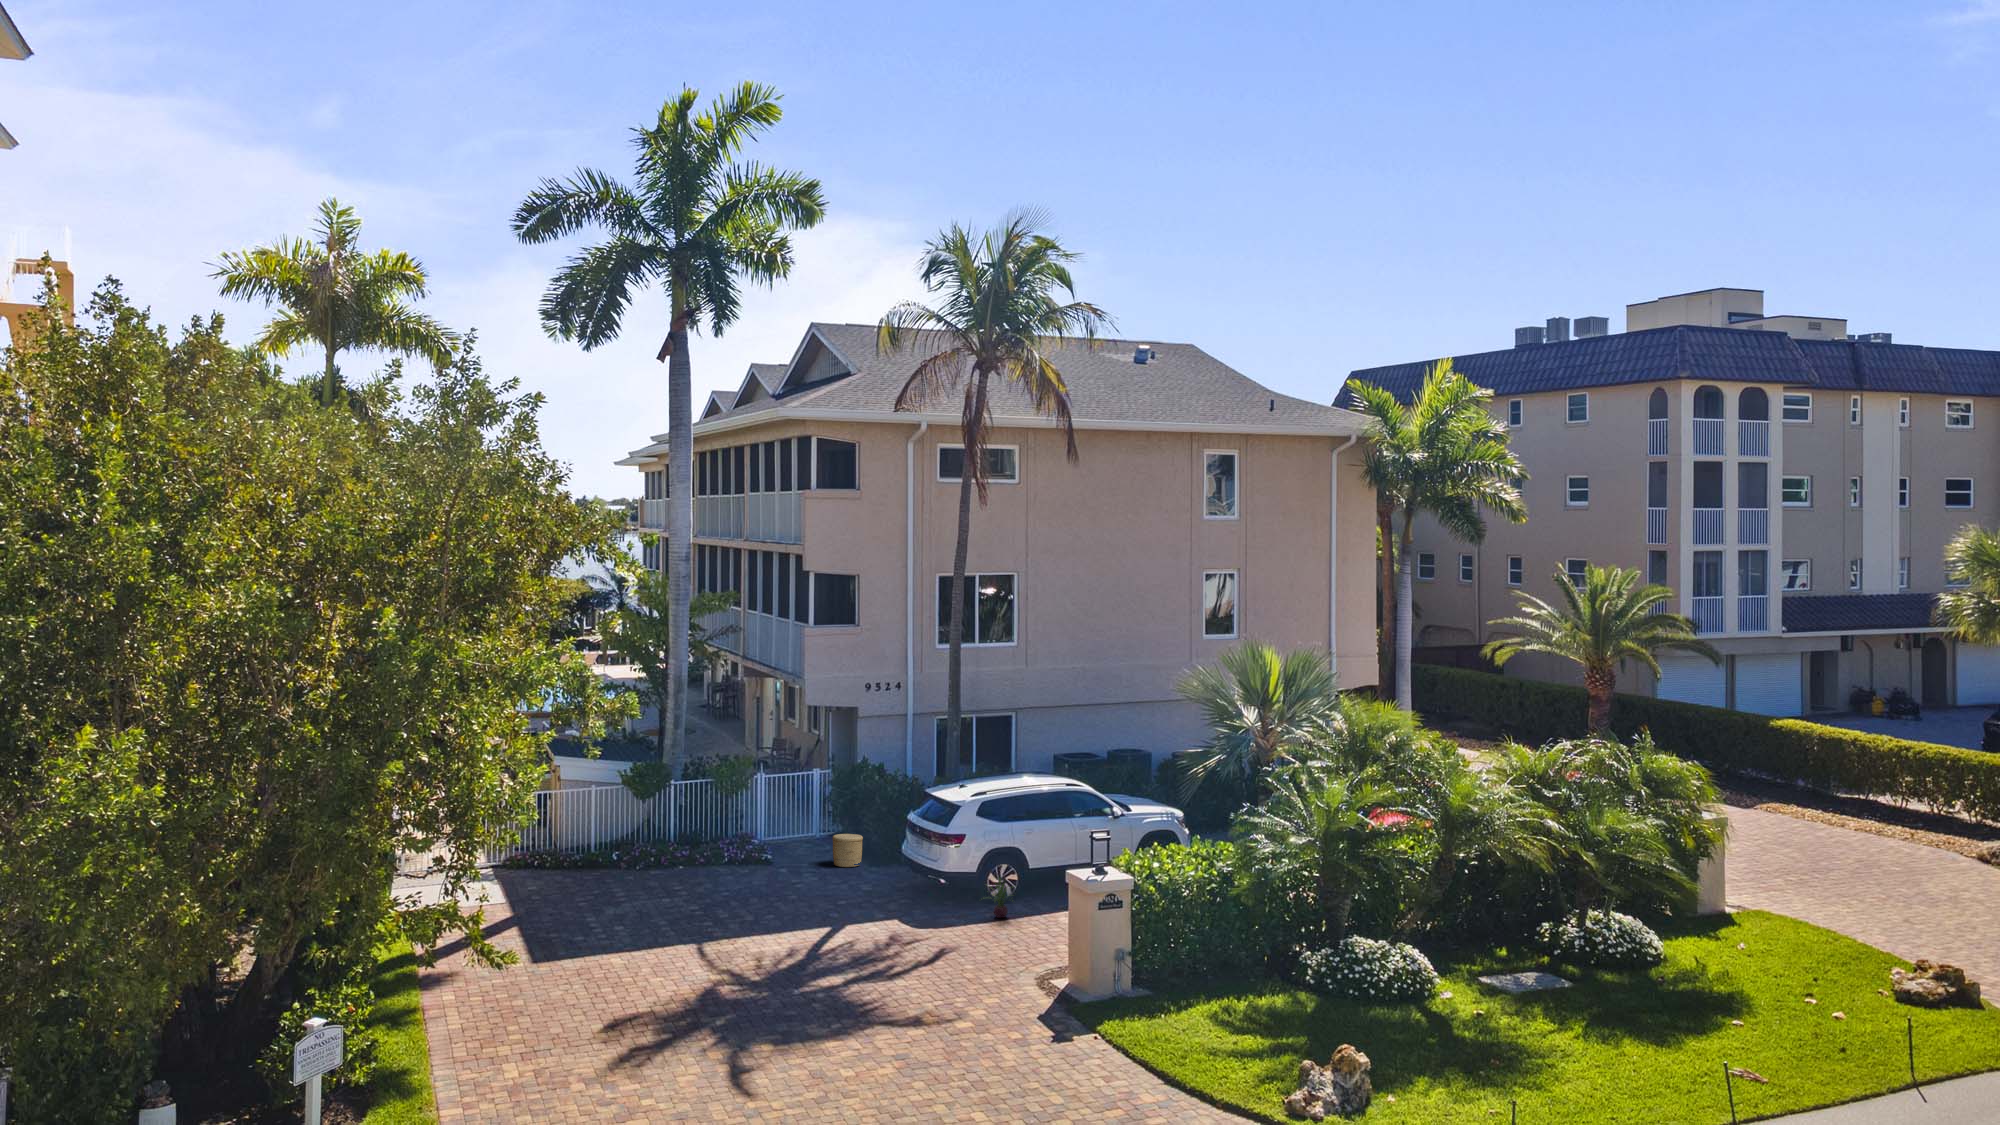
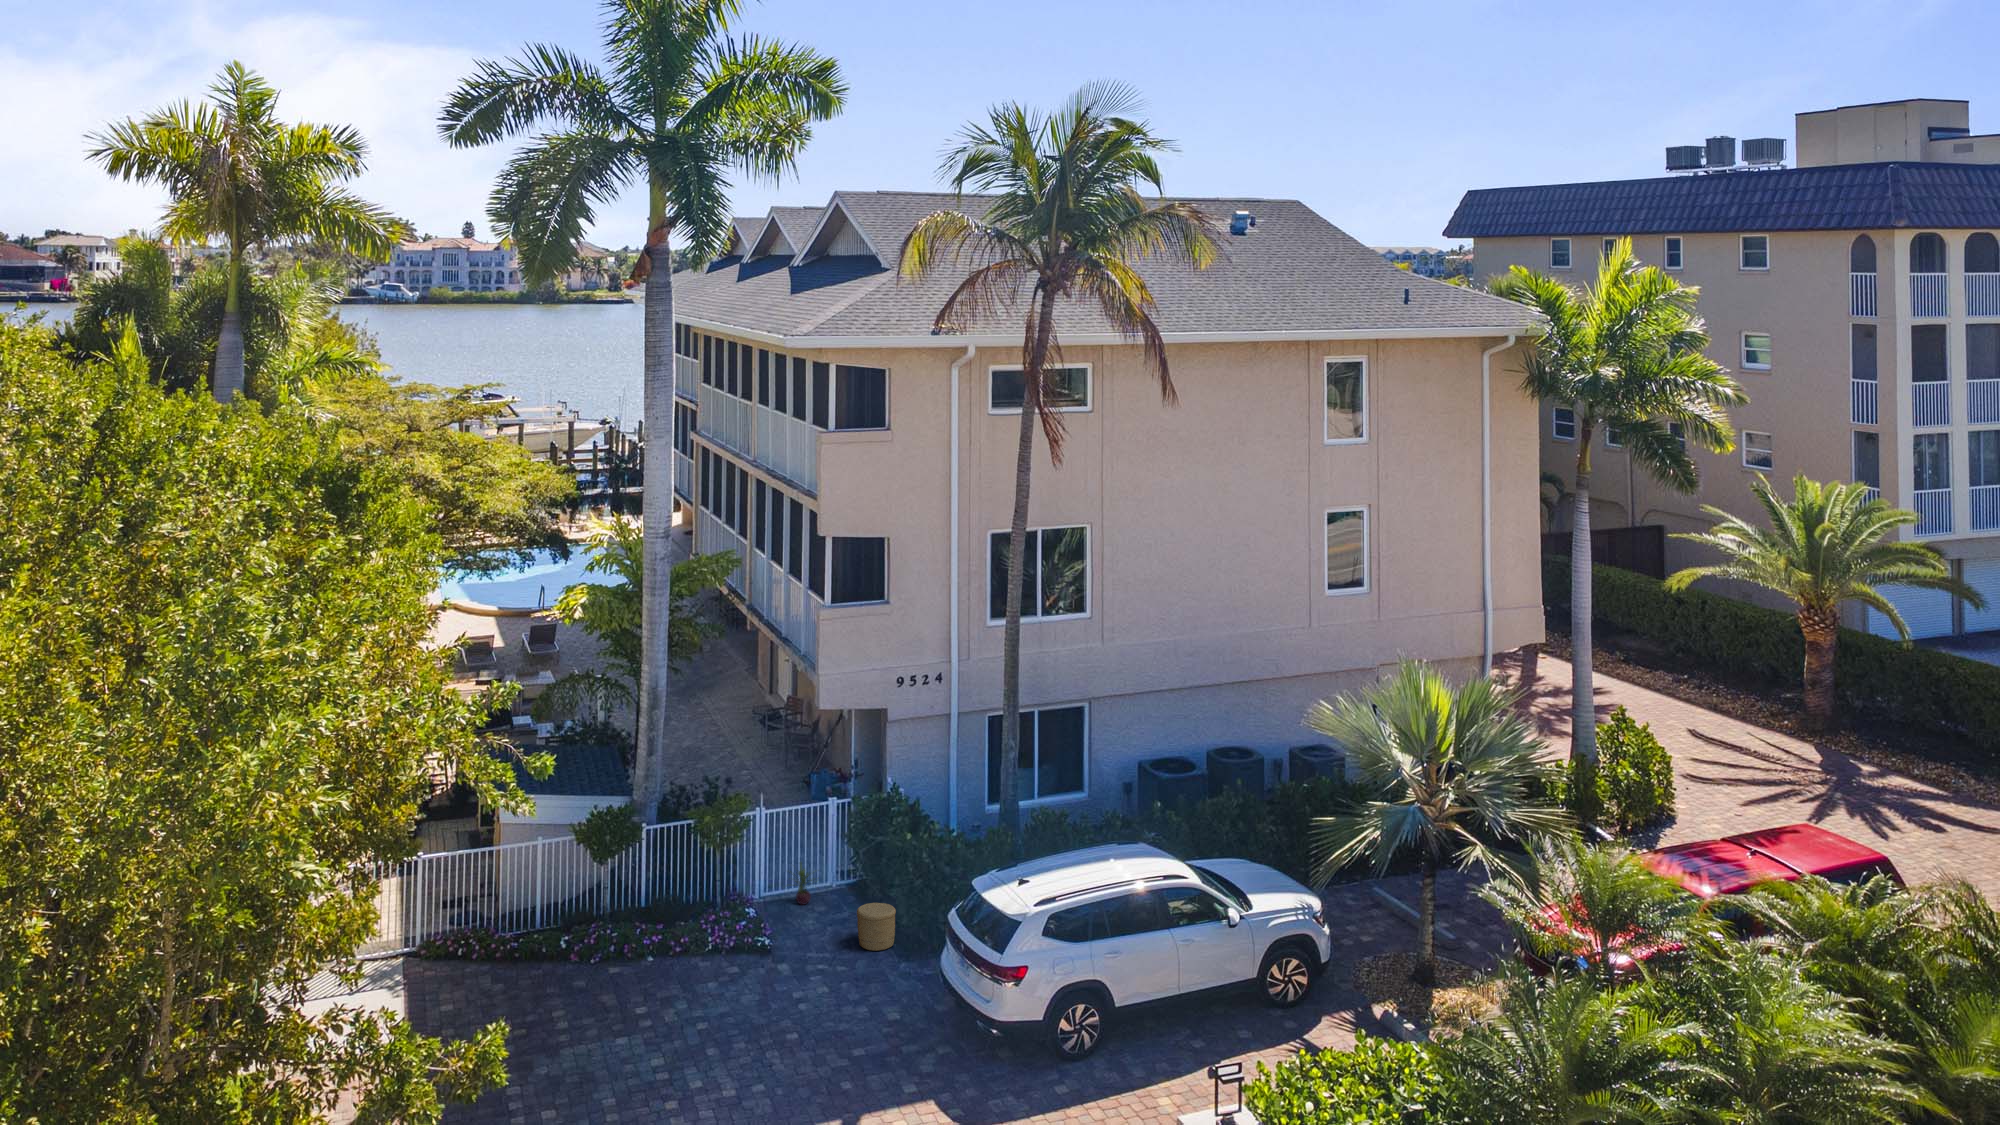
decorative plant: present [992,878,1008,918] -> present [793,863,812,905]

